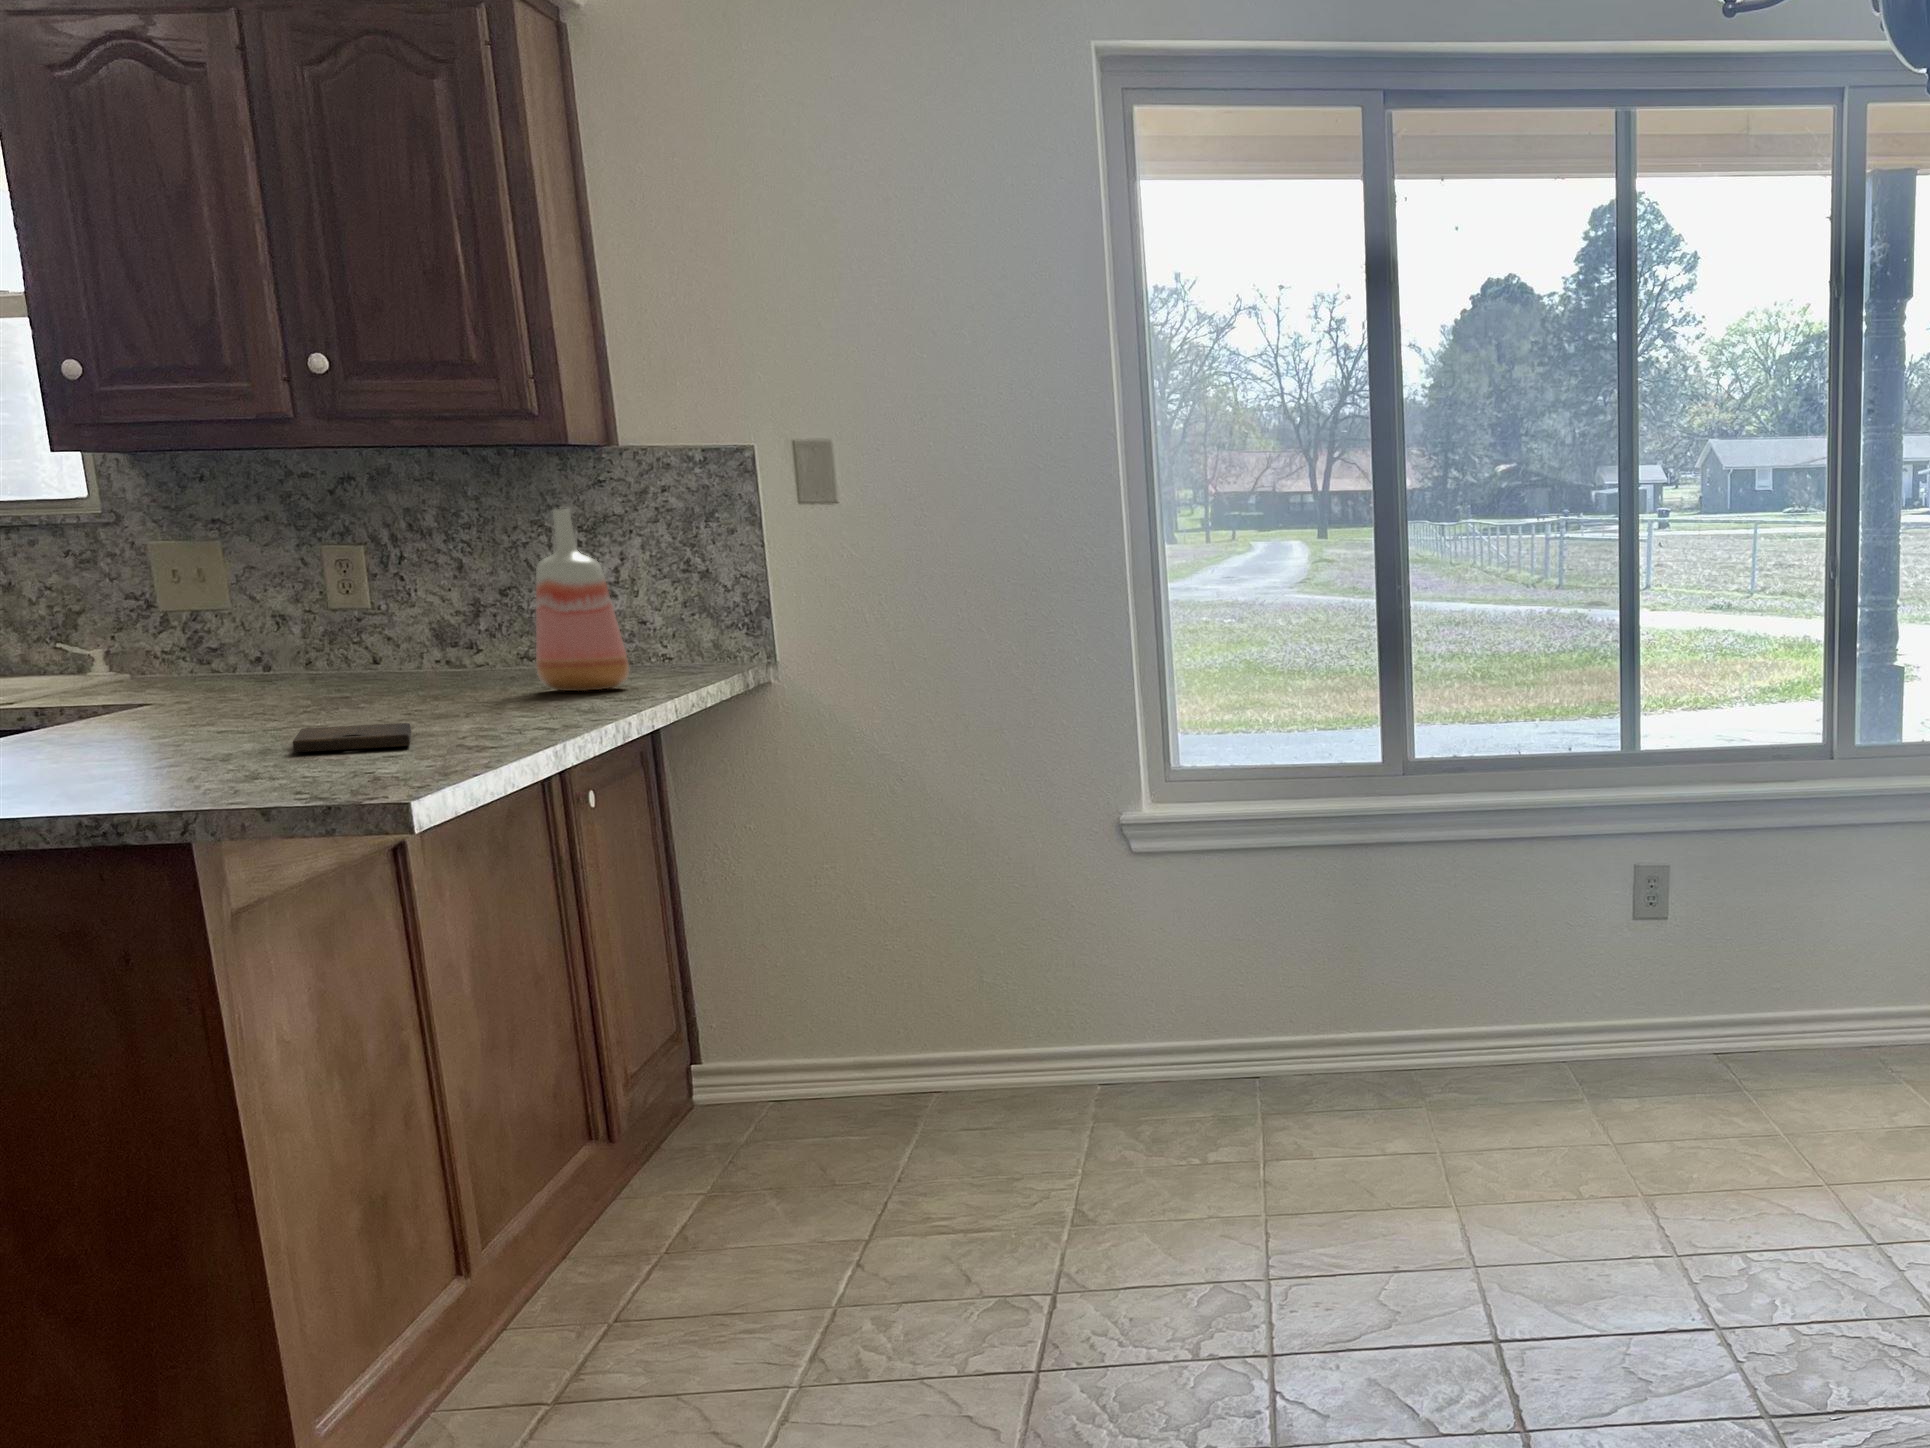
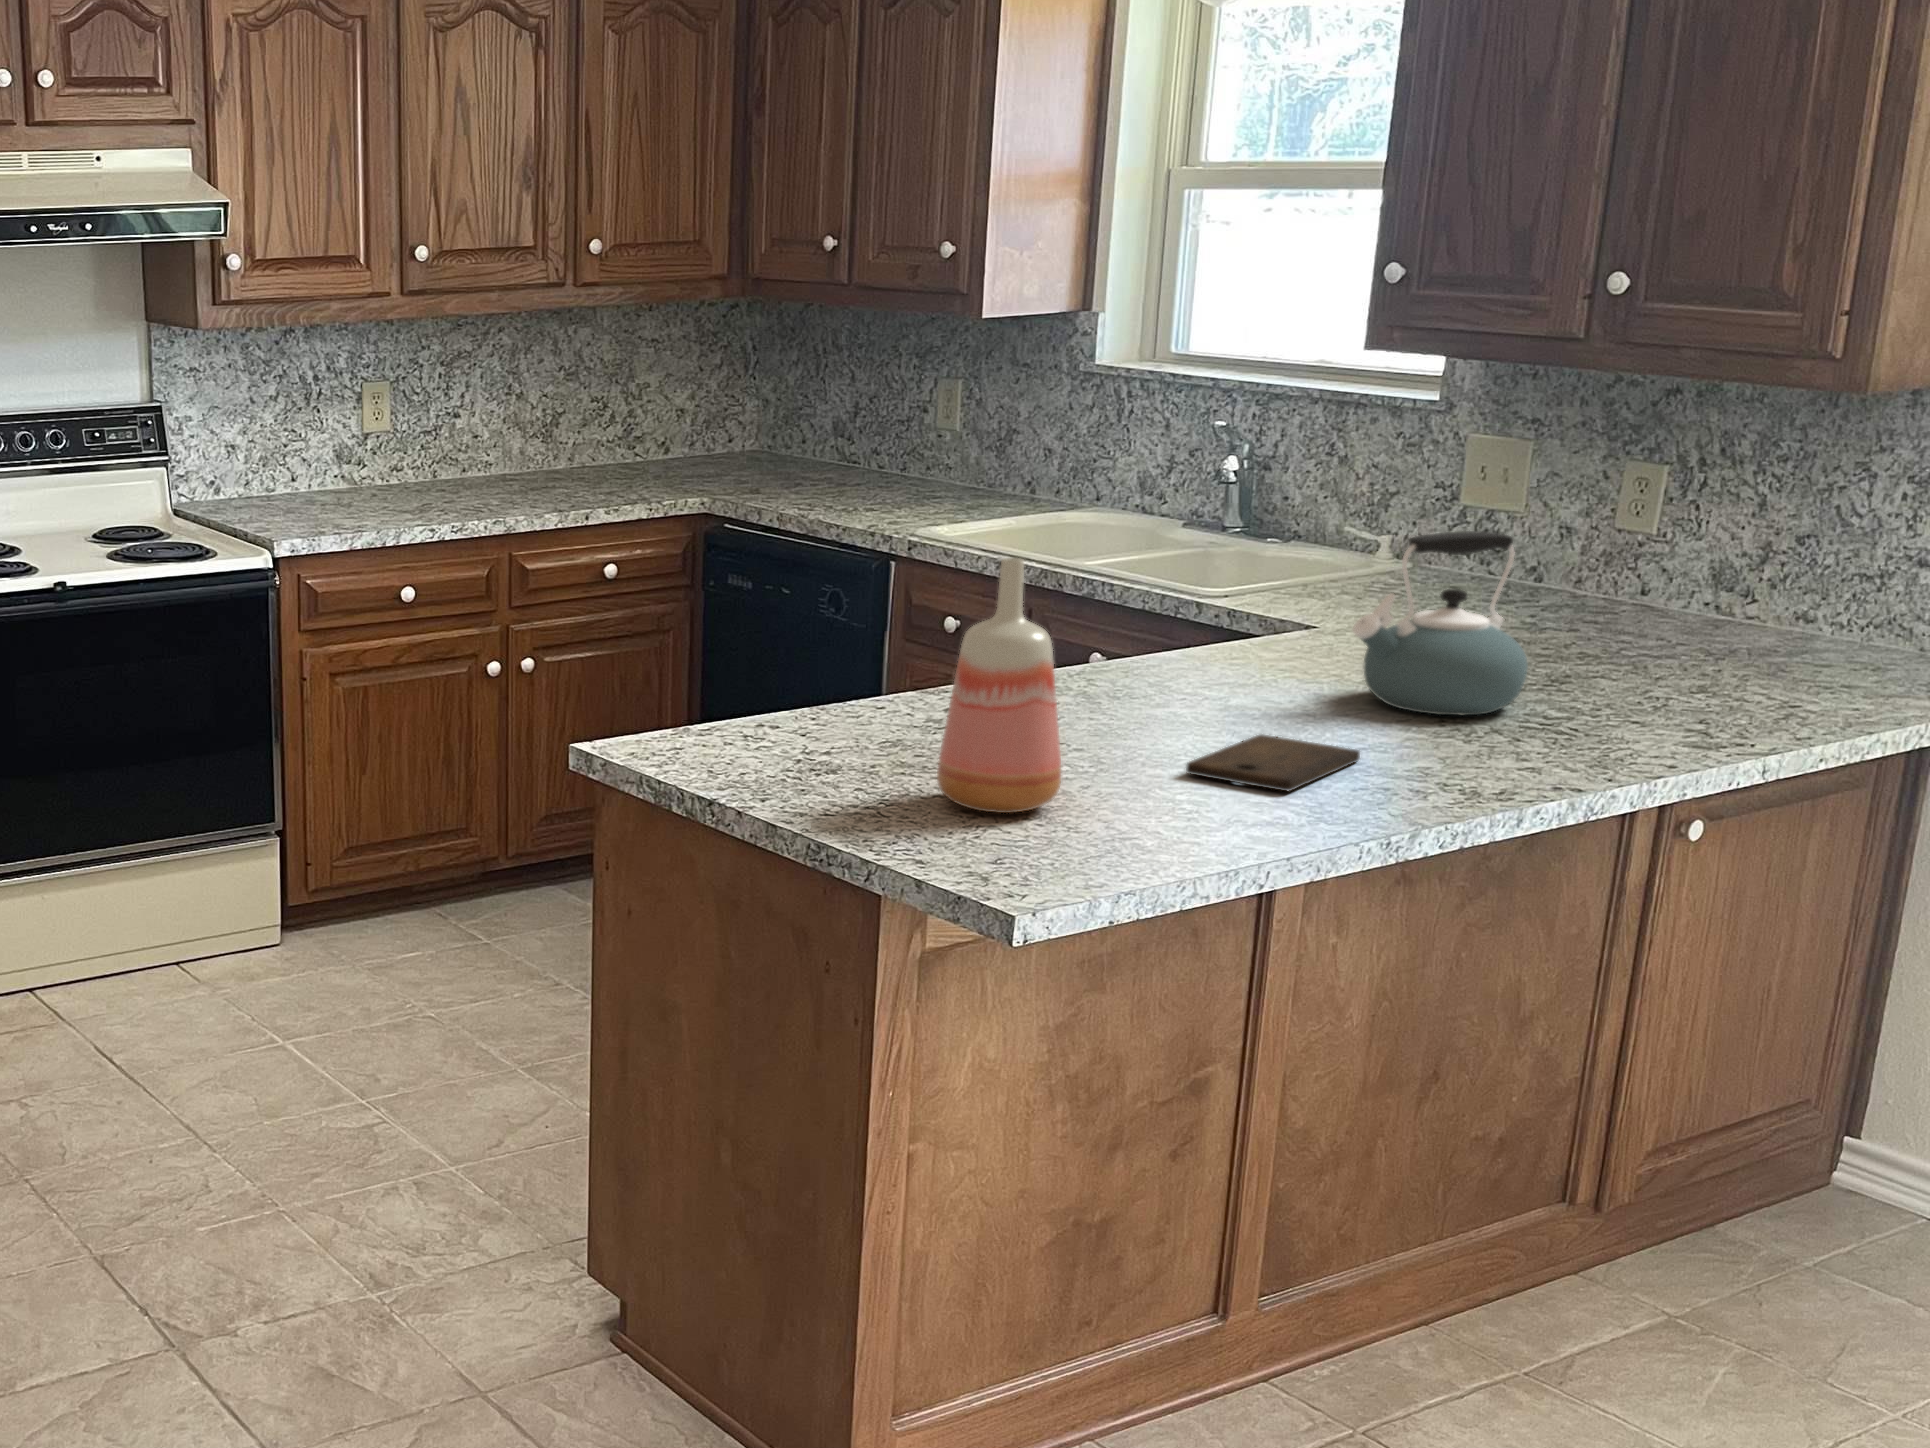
vase: present [536,509,629,691] -> present [937,558,1061,813]
kettle: none [298,551,451,717] -> present [1353,531,1528,715]

